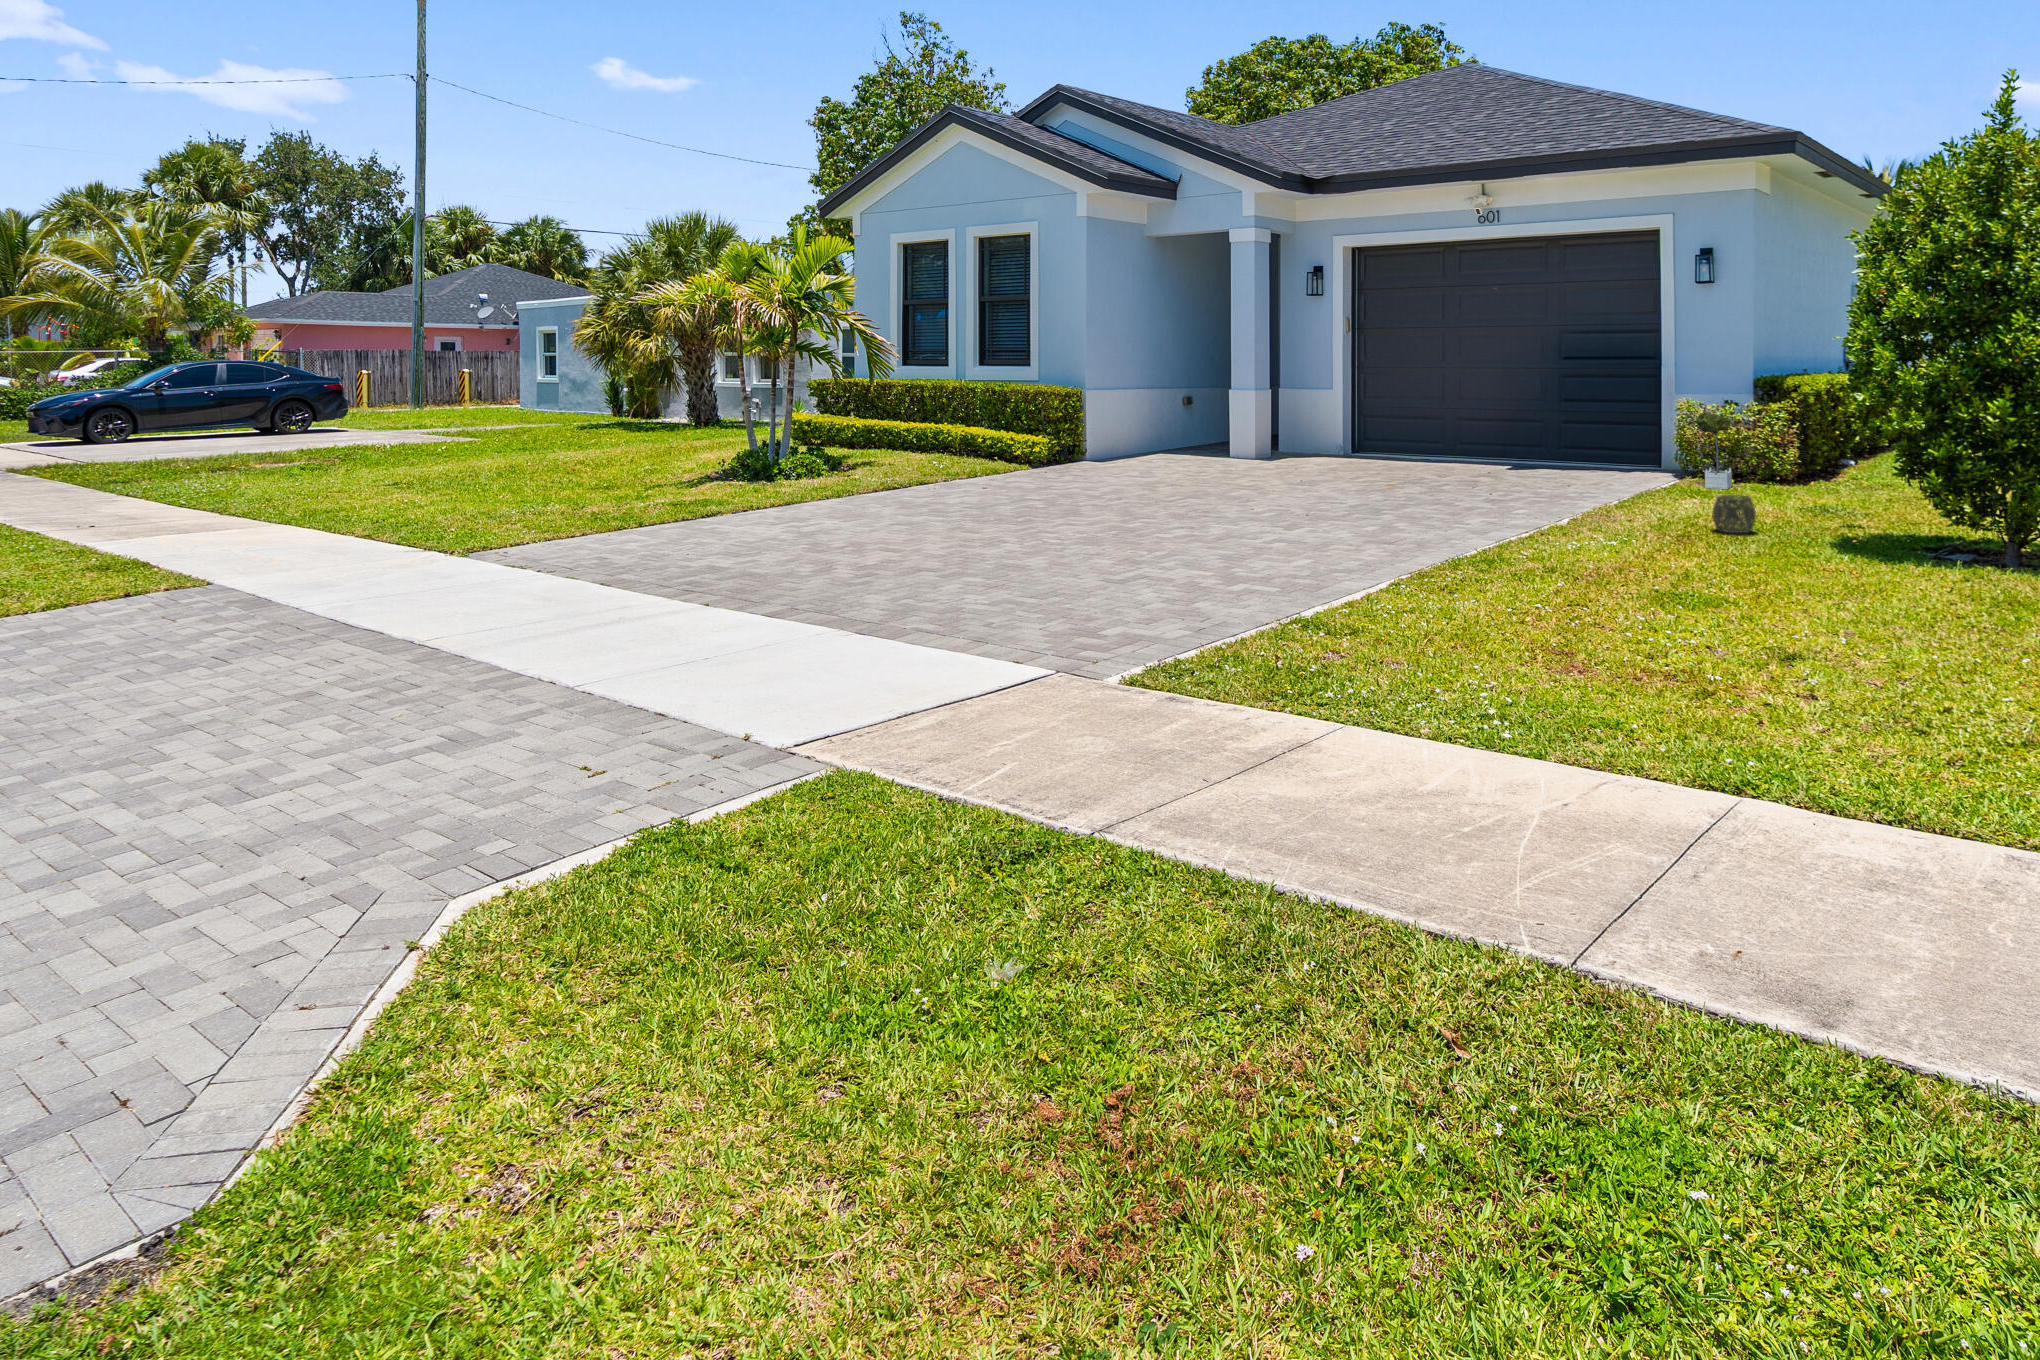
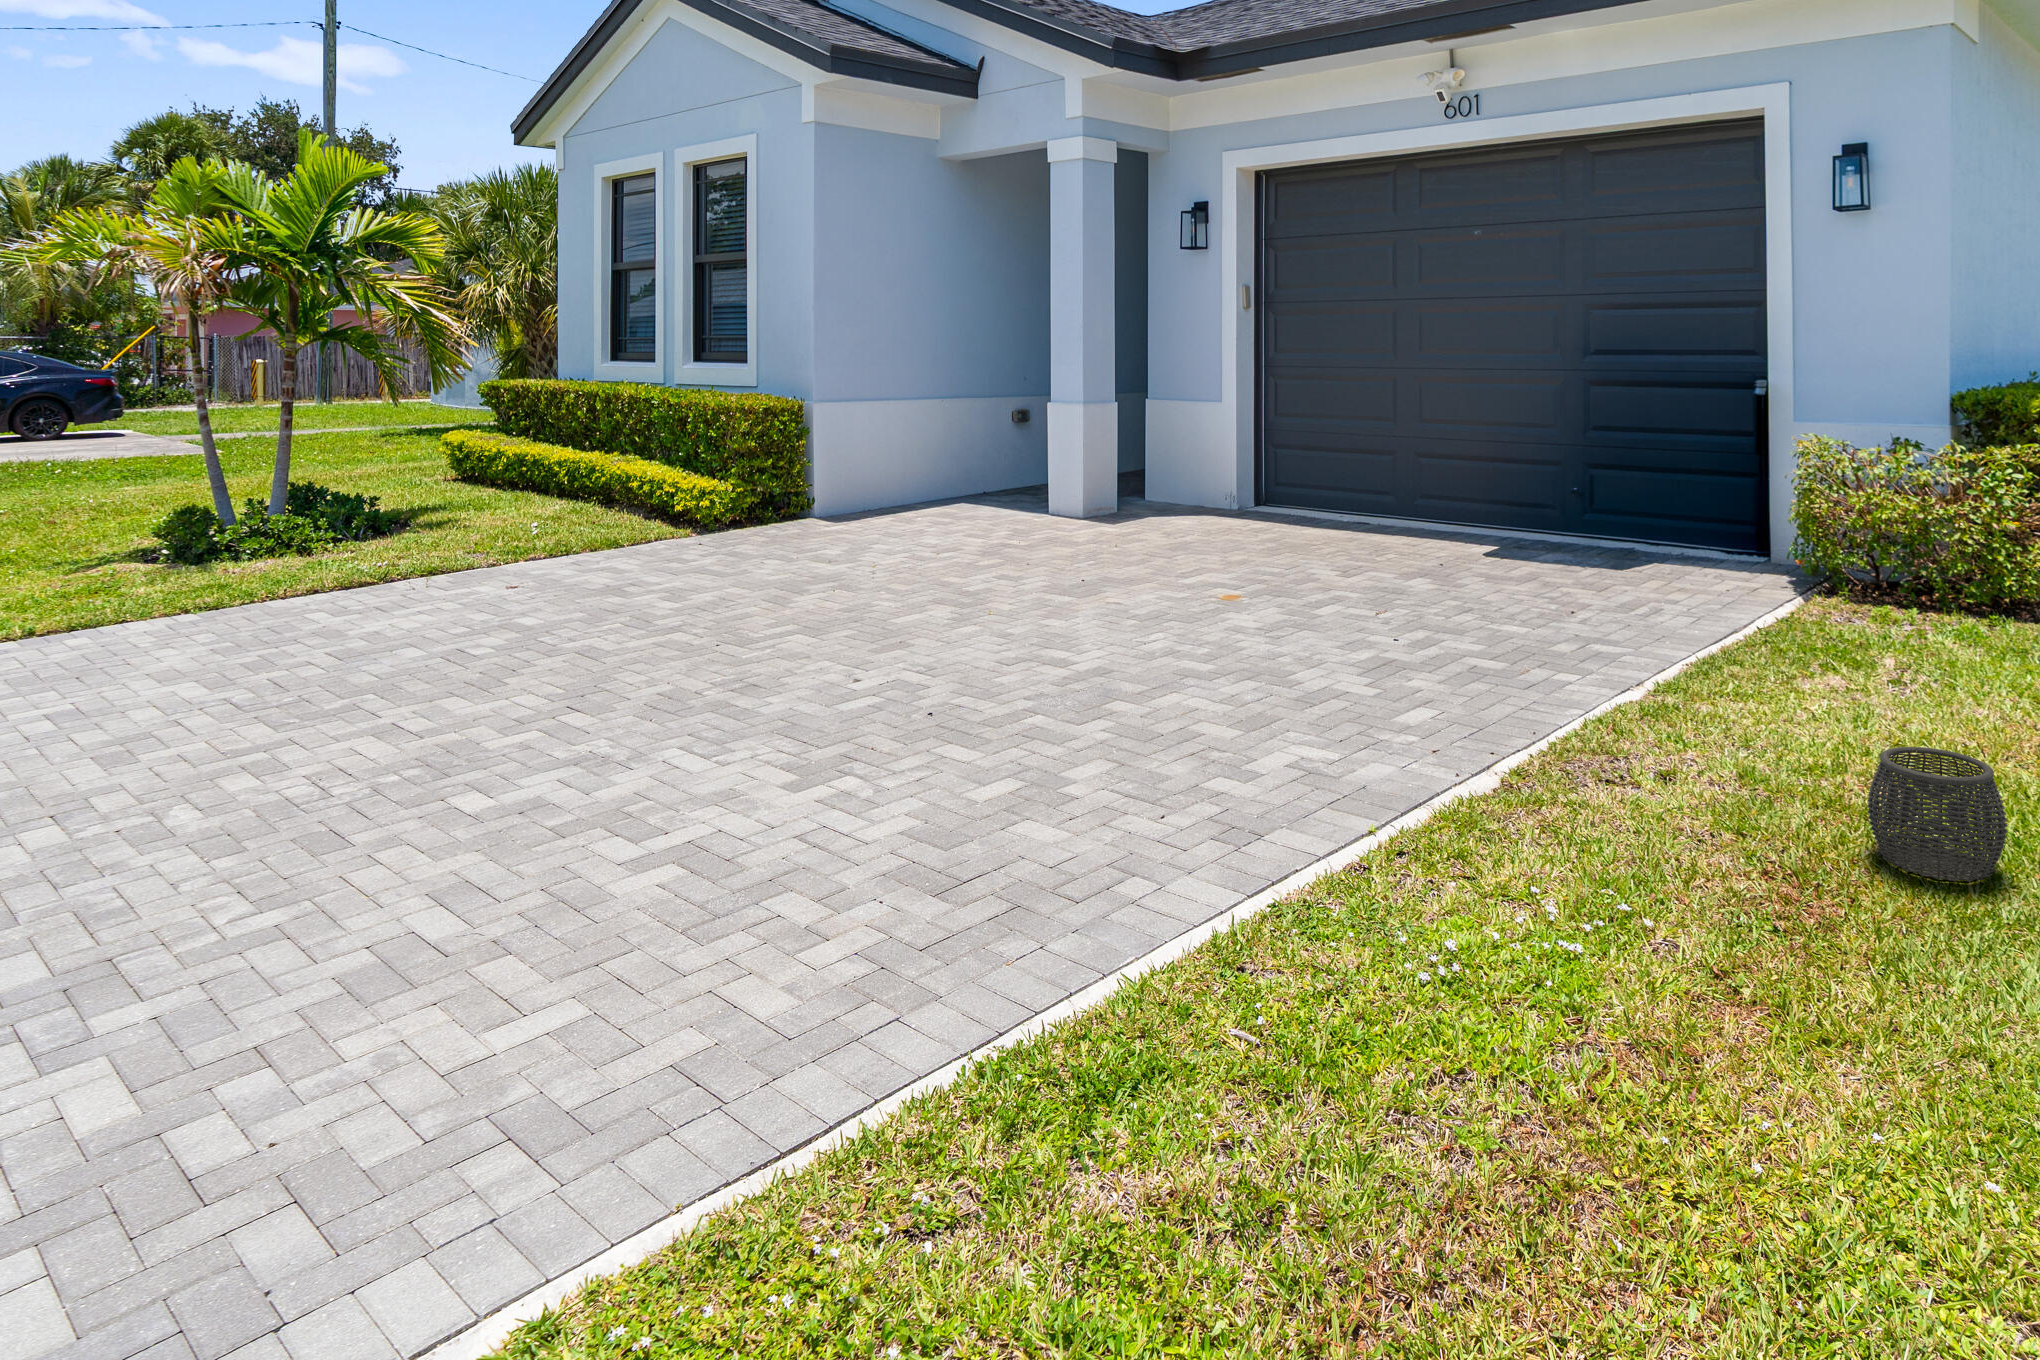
potted tree: present [1696,412,1732,489] -> none [1831,465,1908,631]

